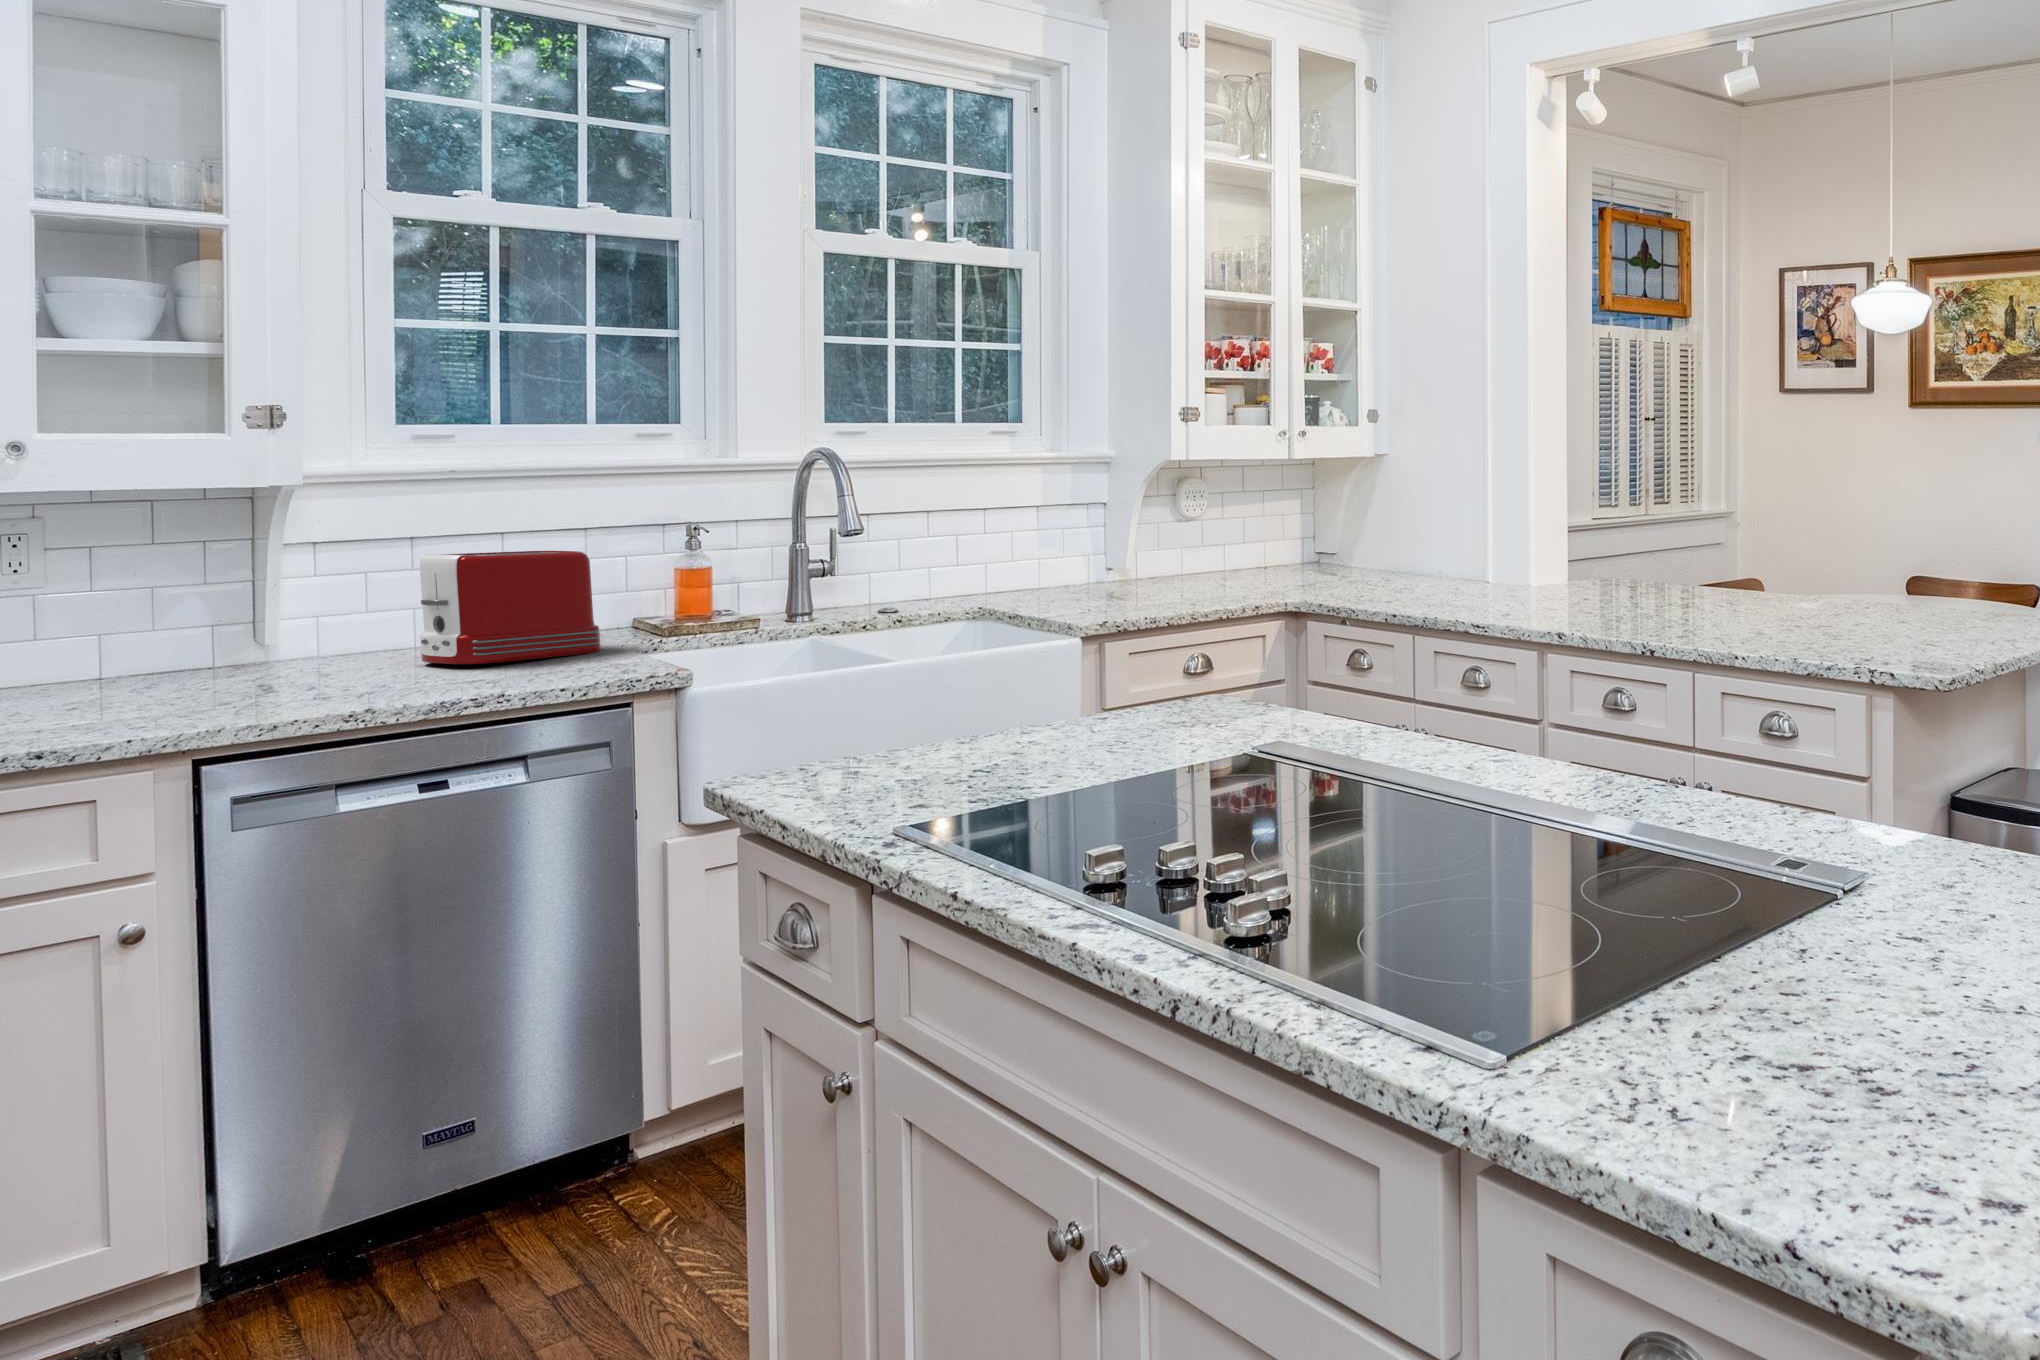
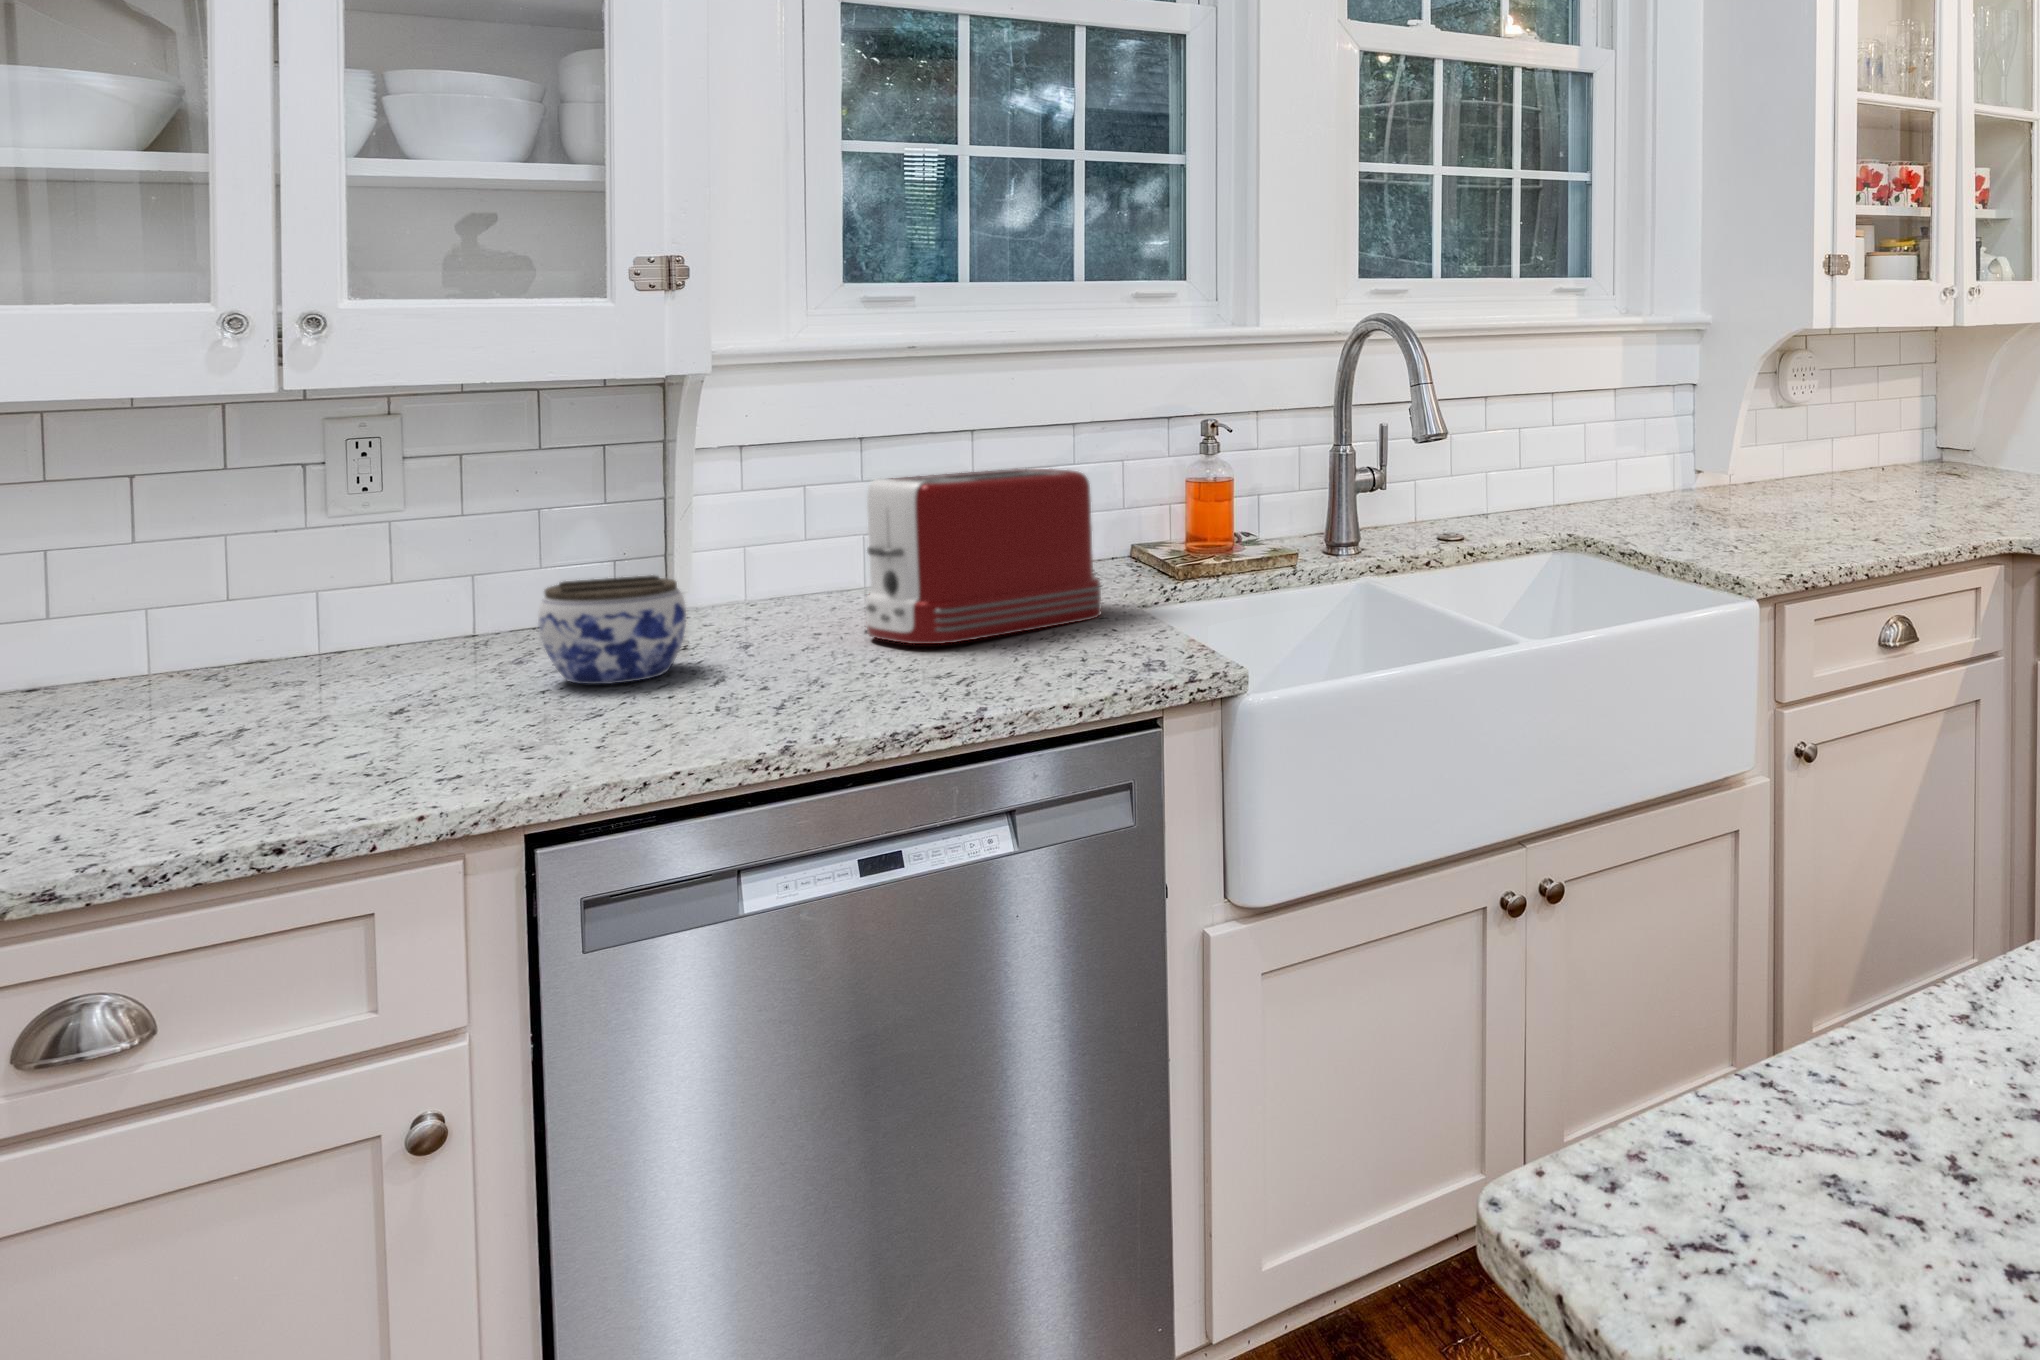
jar: none [176,617,287,687] -> present [538,575,686,684]

